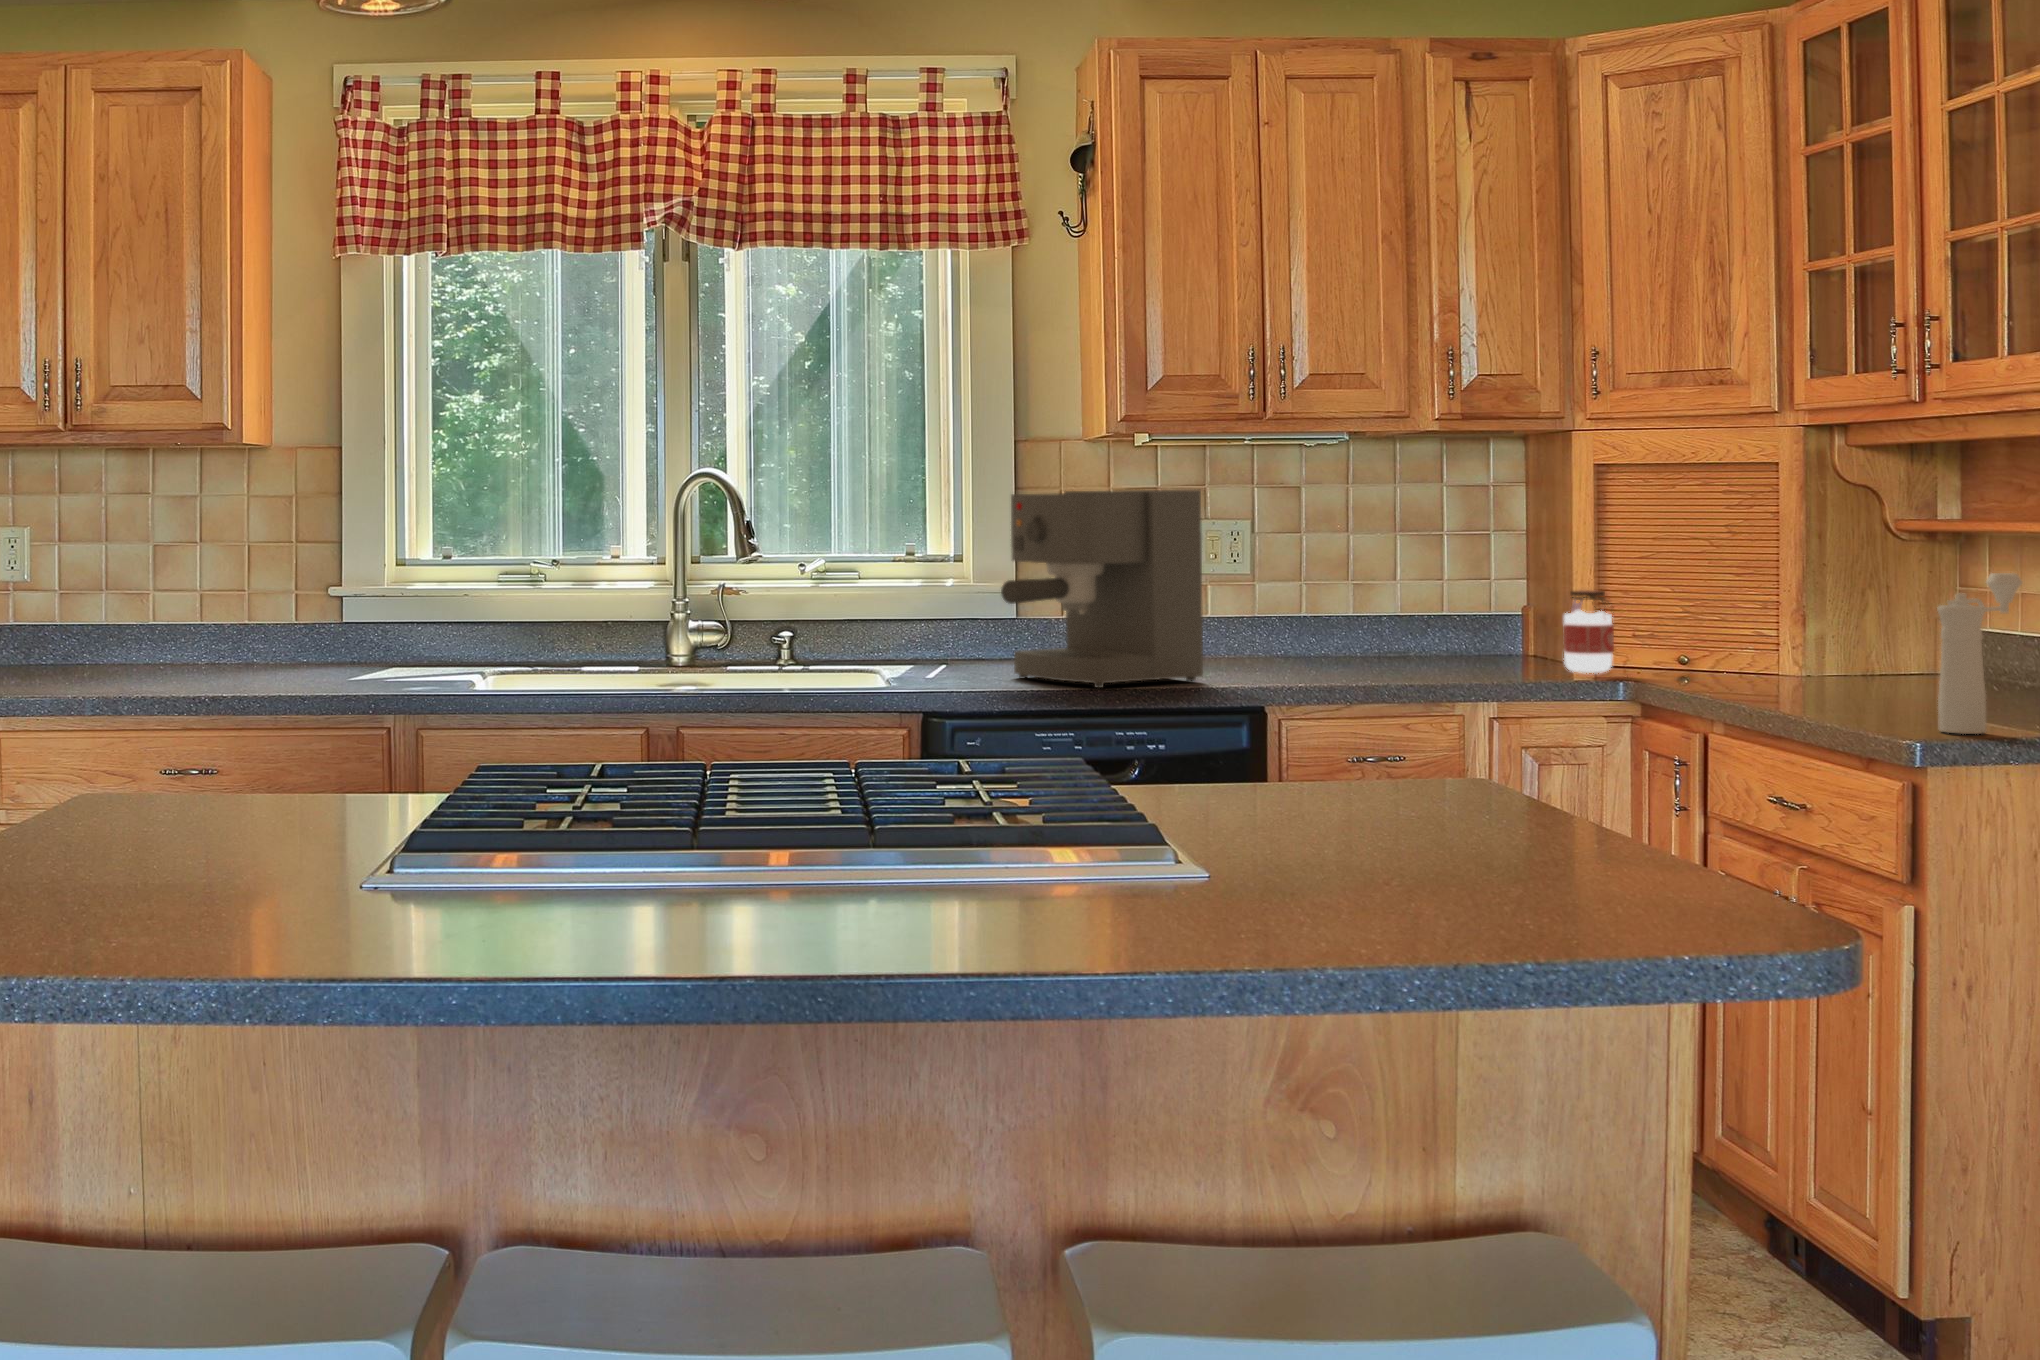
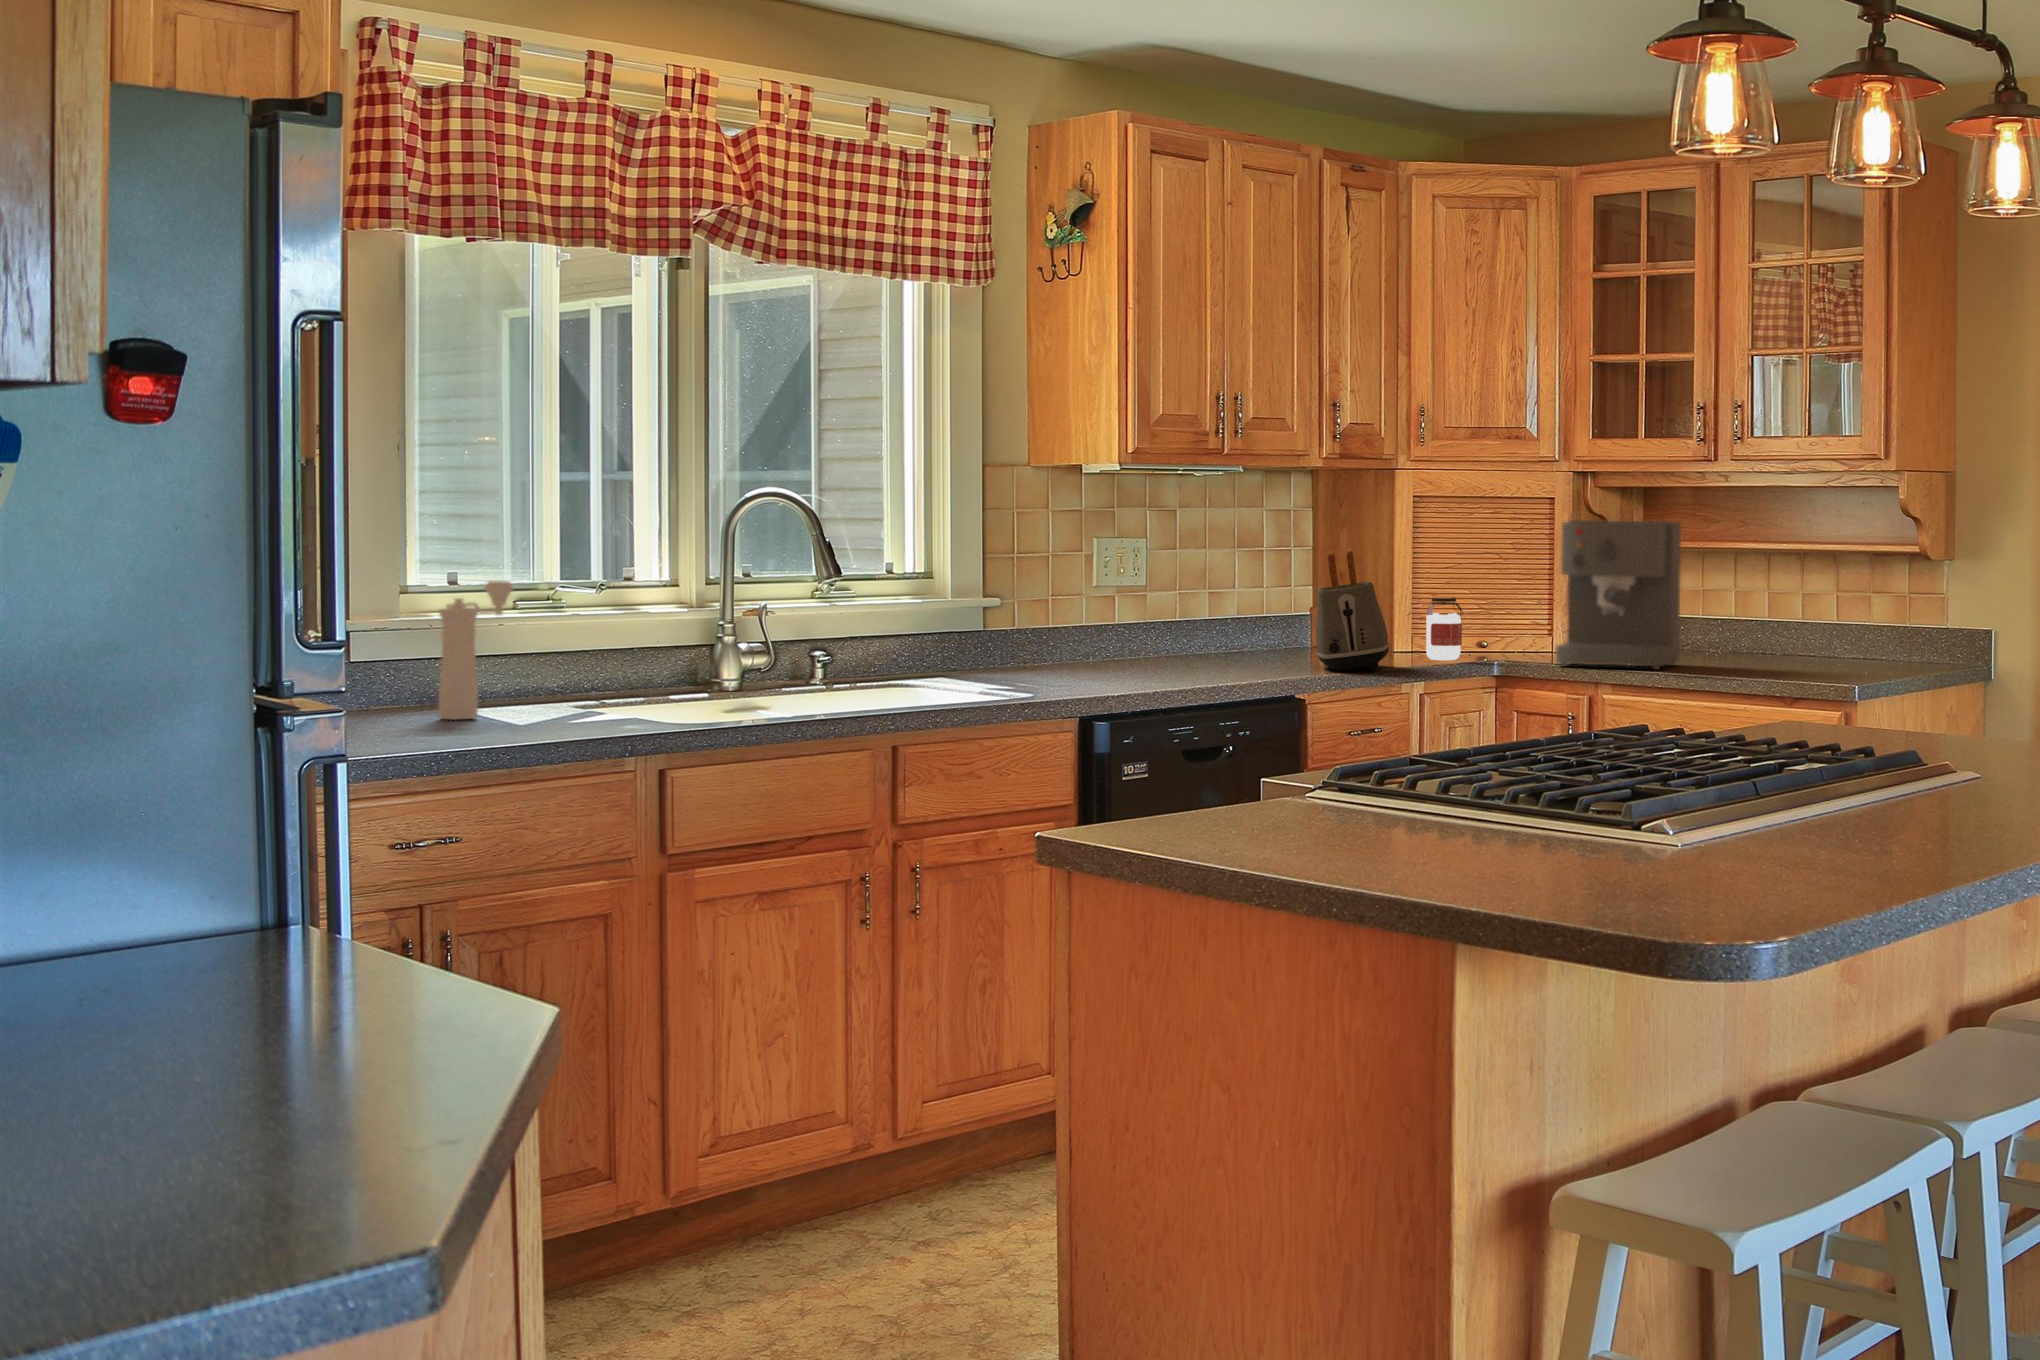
coffee maker: present [1001,489,1203,688] -> present [1556,520,1681,669]
toaster: none [1332,529,1465,684] -> present [1316,549,1390,671]
pepper mill: present [1937,573,2022,734] -> present [438,581,513,720]

